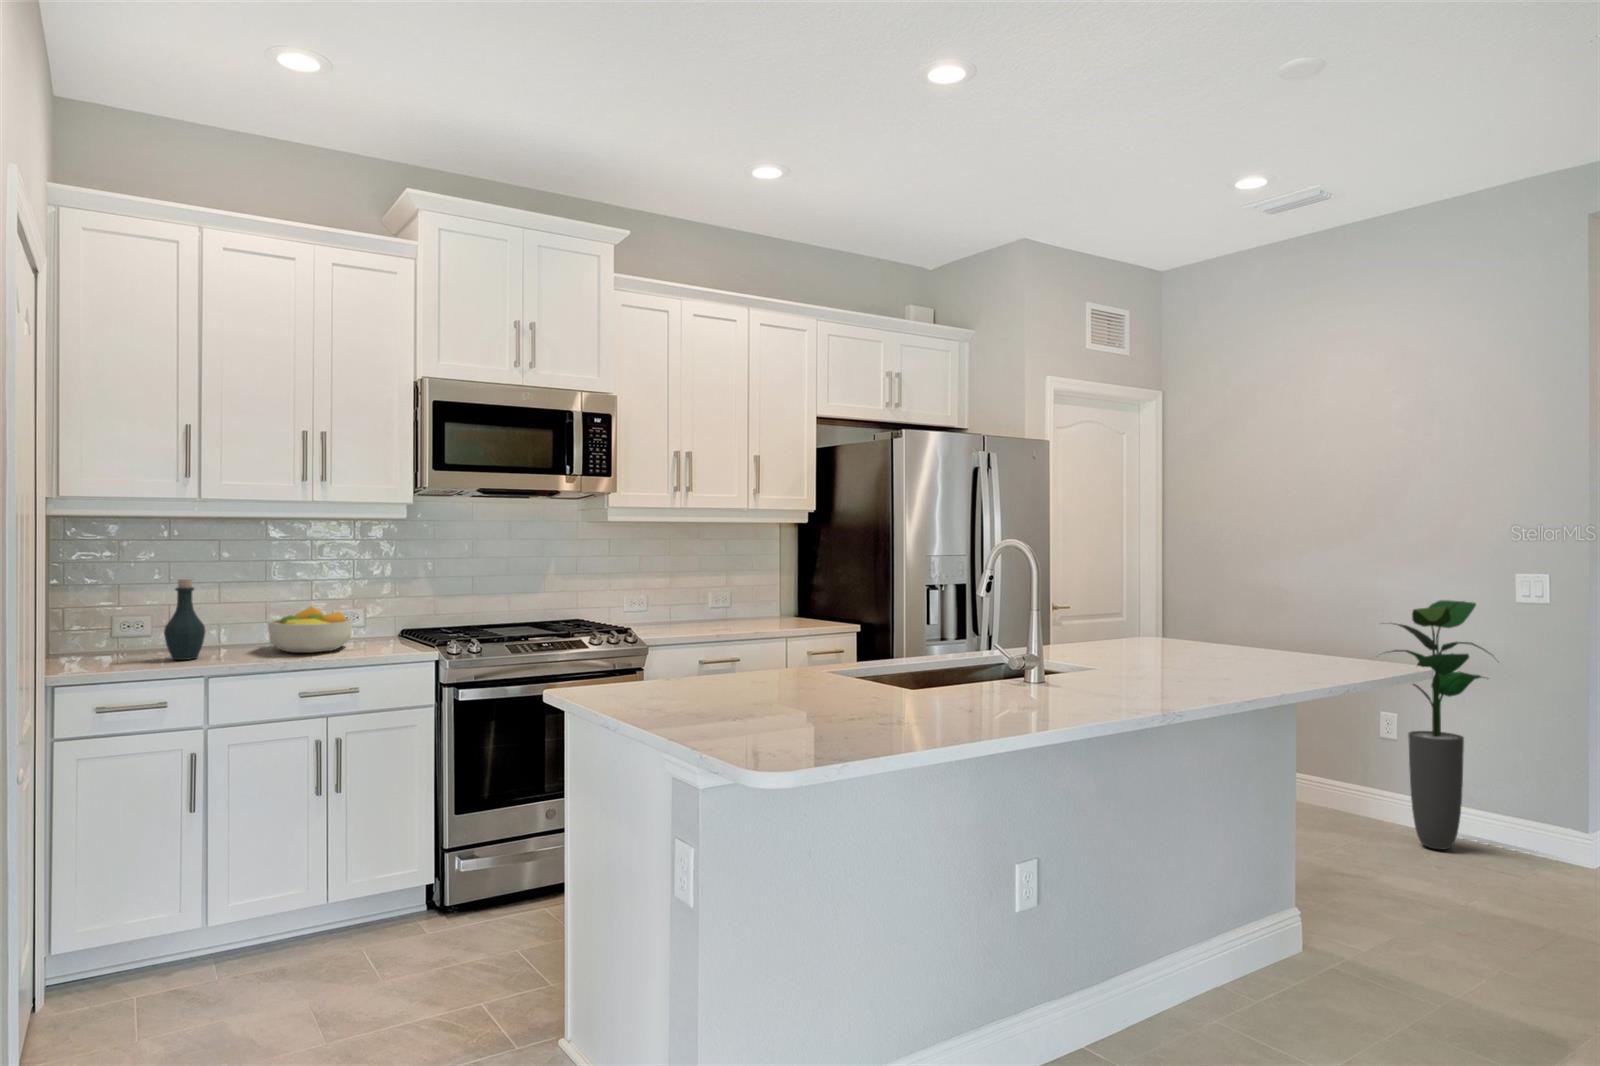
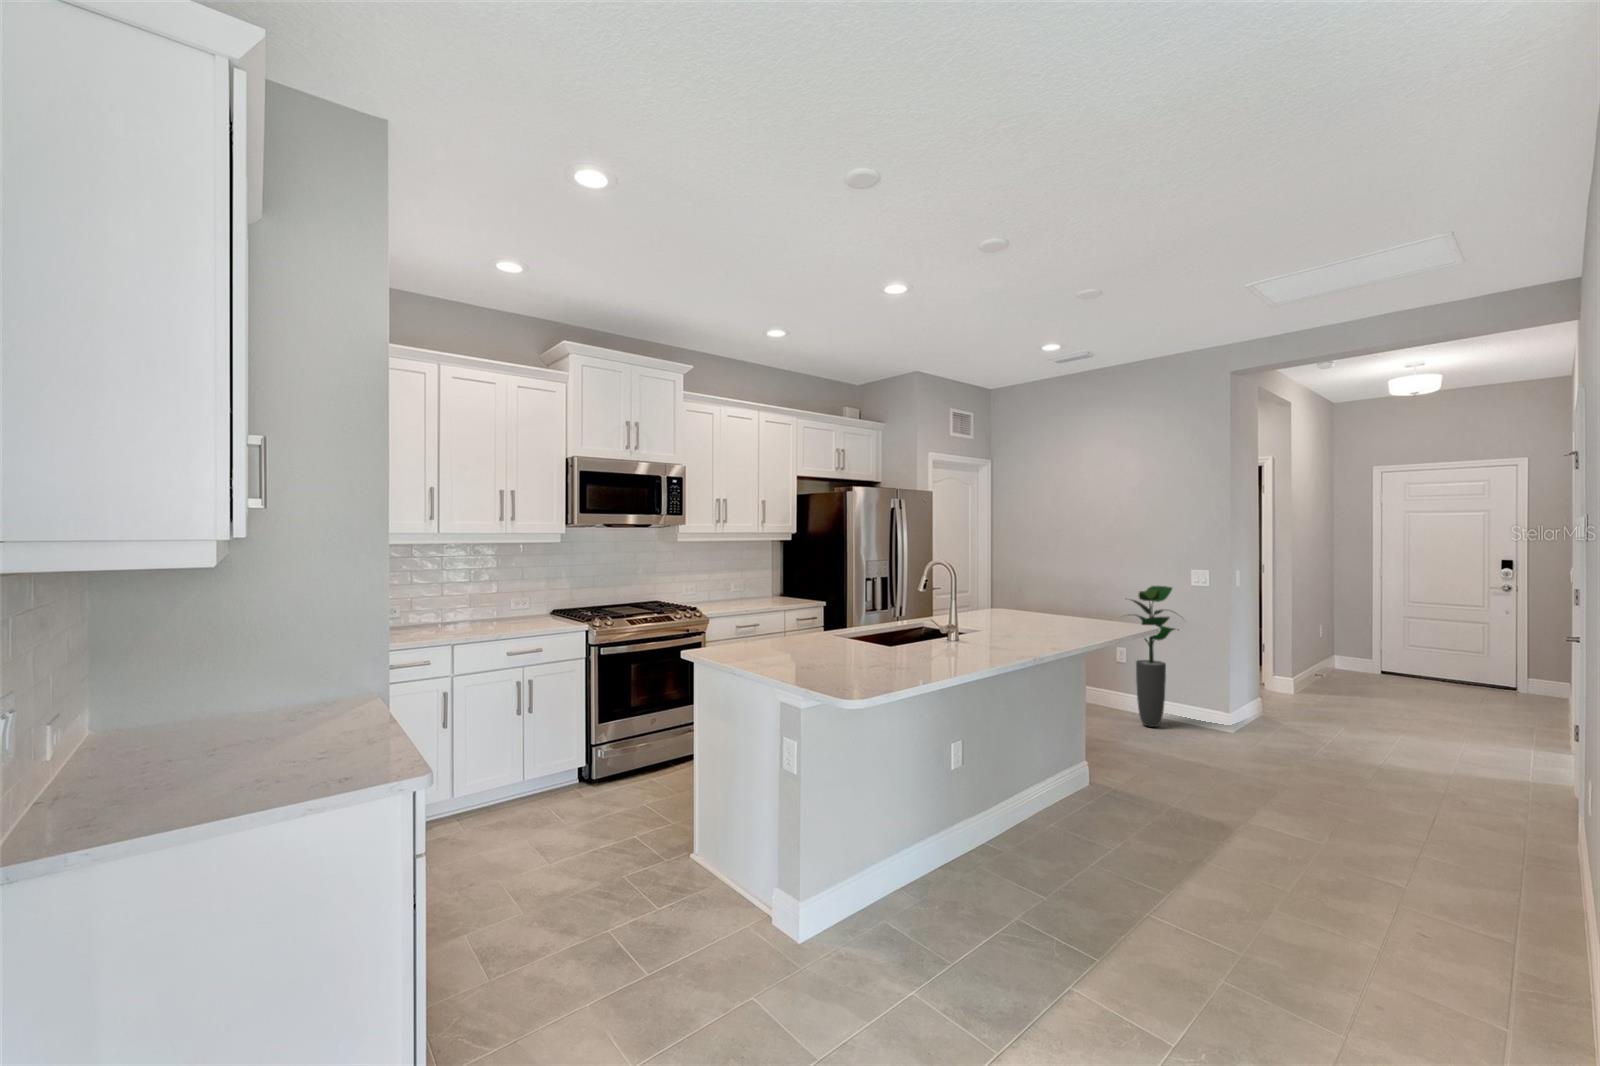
bottle: present [164,579,206,660] -> none [419,583,445,634]
fruit bowl: present [268,607,353,652] -> none [481,598,532,627]

